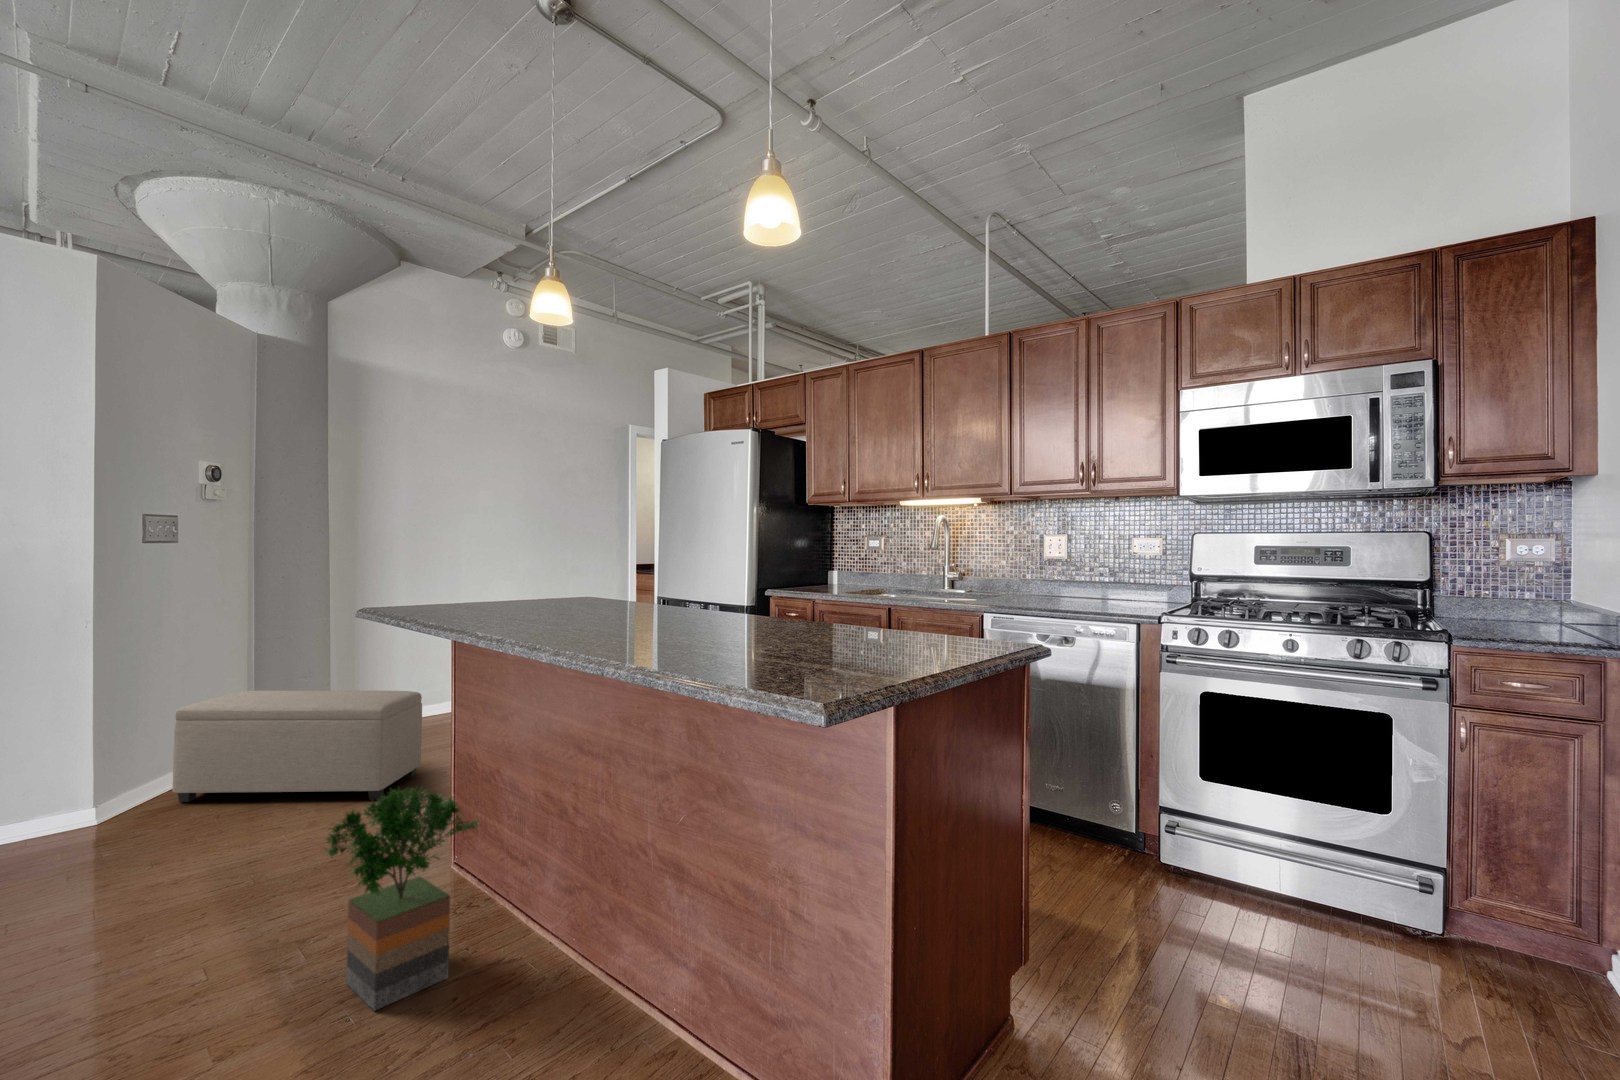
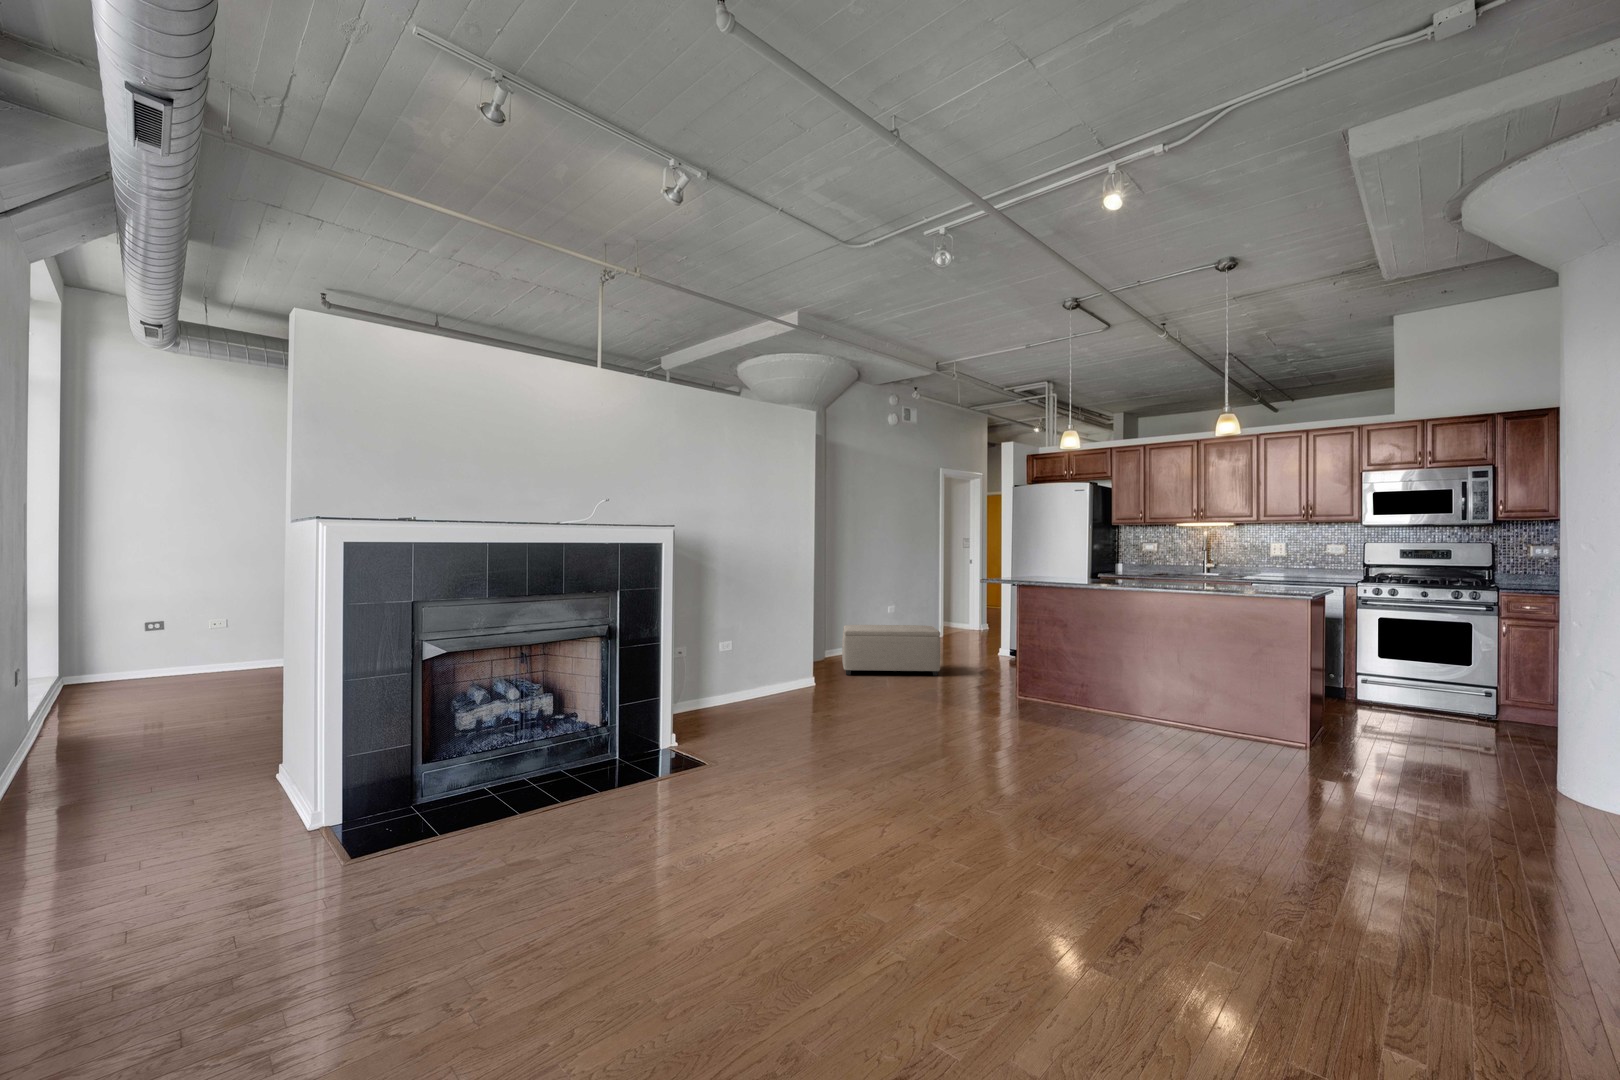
potted tree: present [326,786,479,1011] -> none [1052,645,1101,719]

